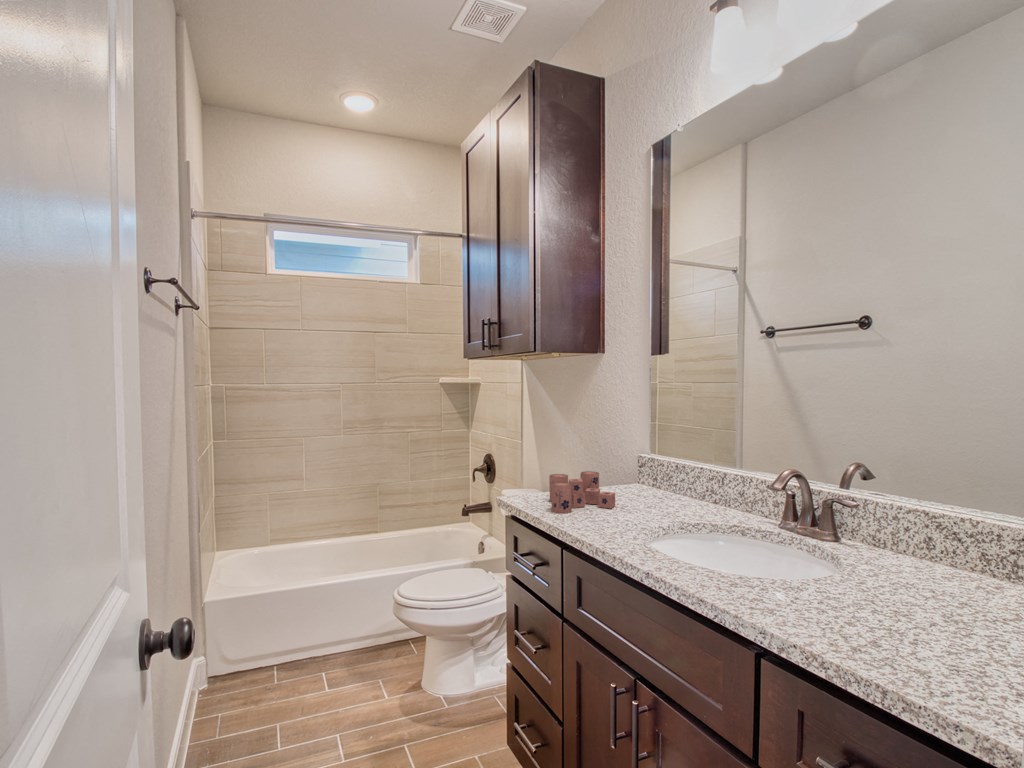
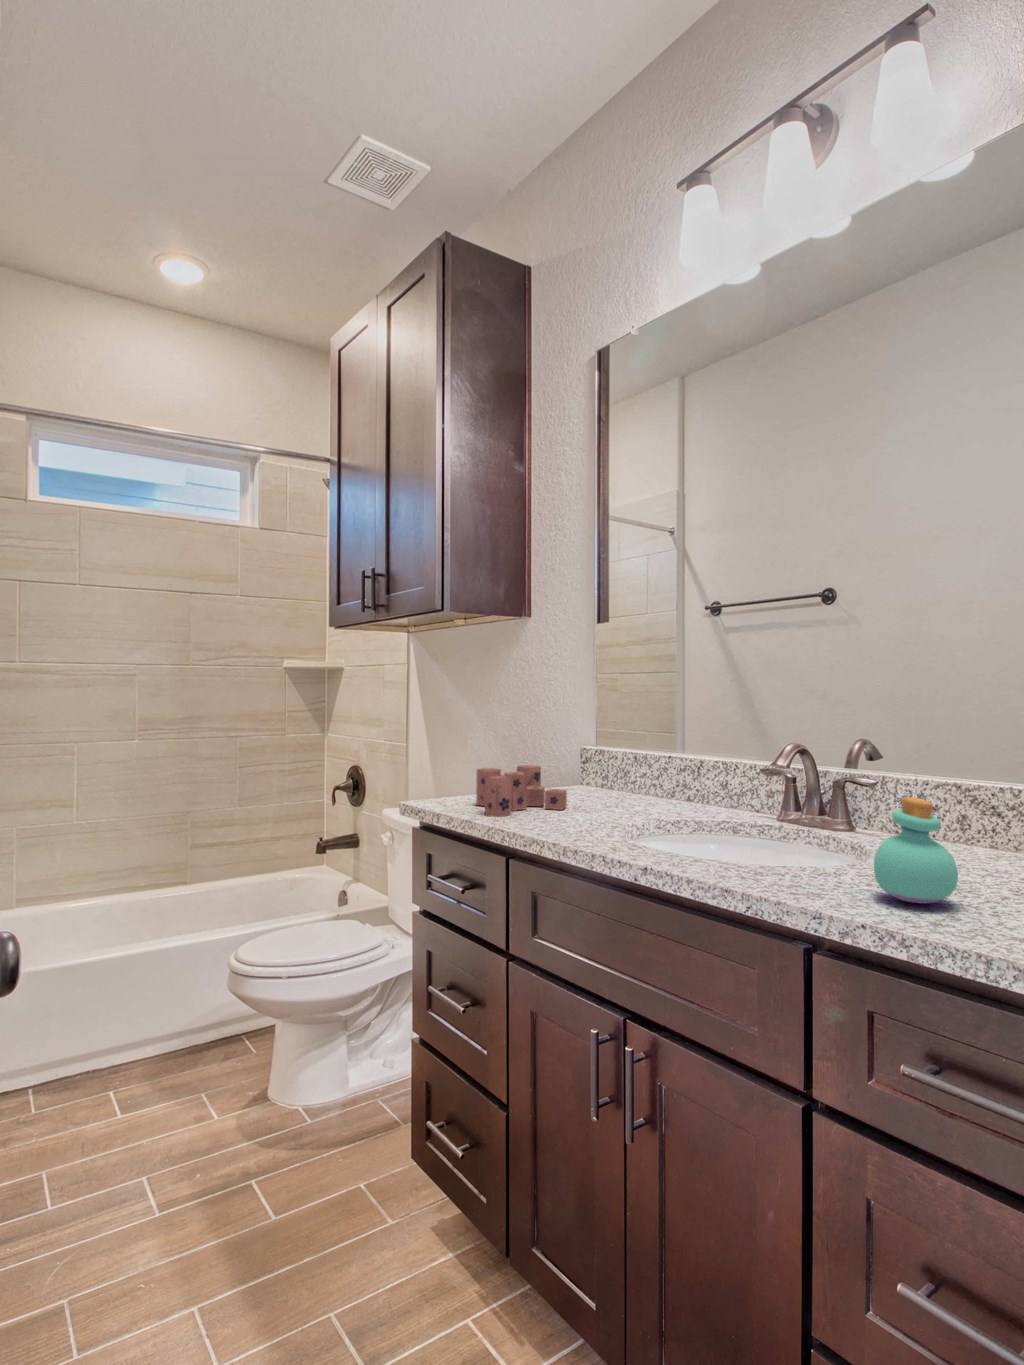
perfume bottle: none [815,540,885,628] -> present [874,797,958,904]

